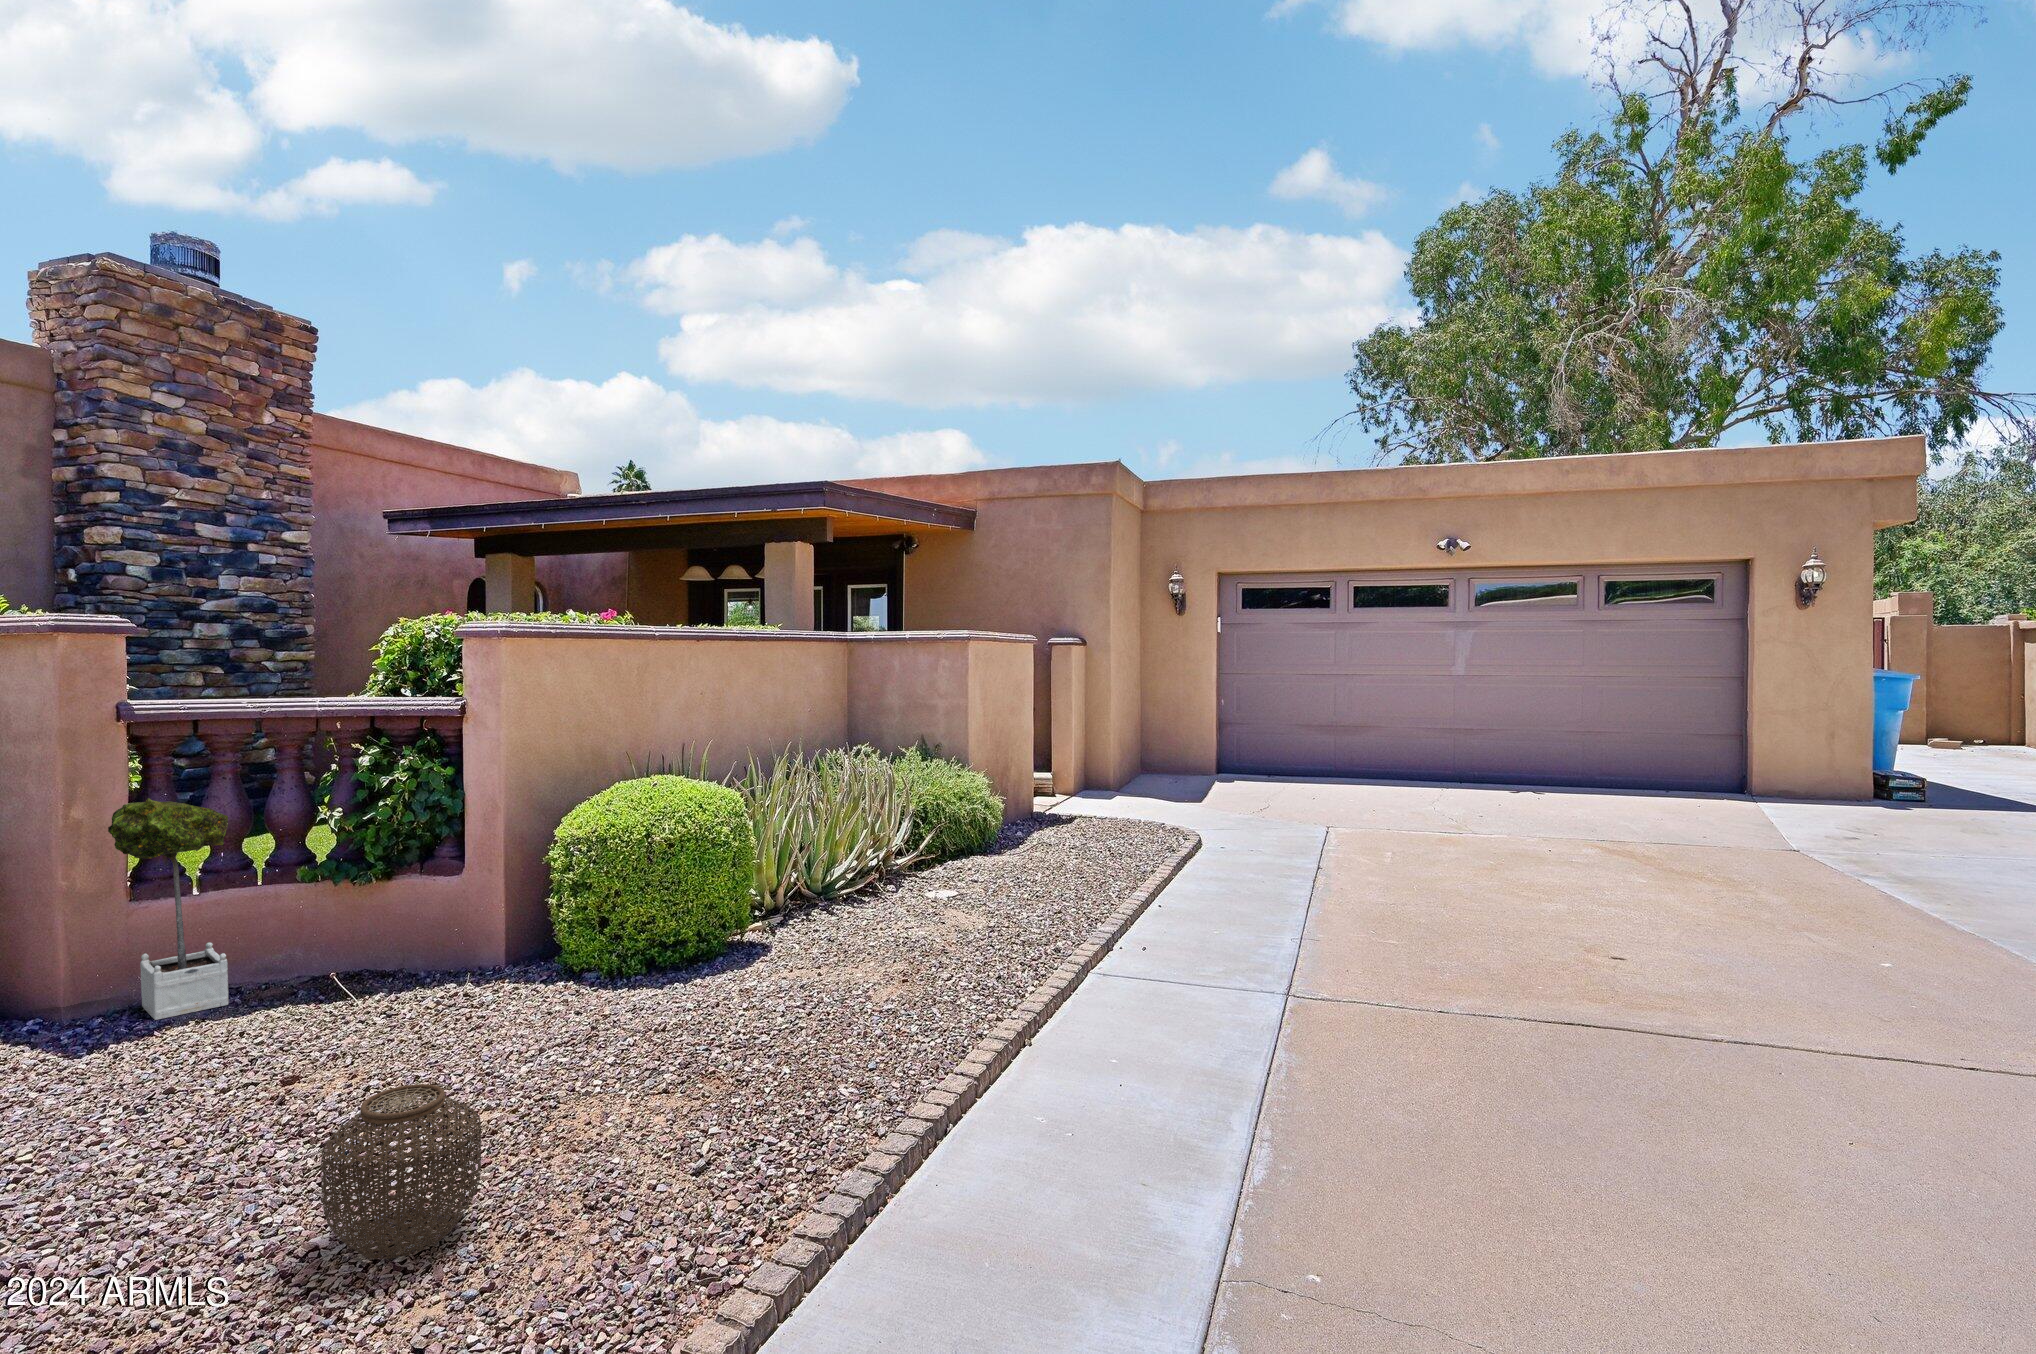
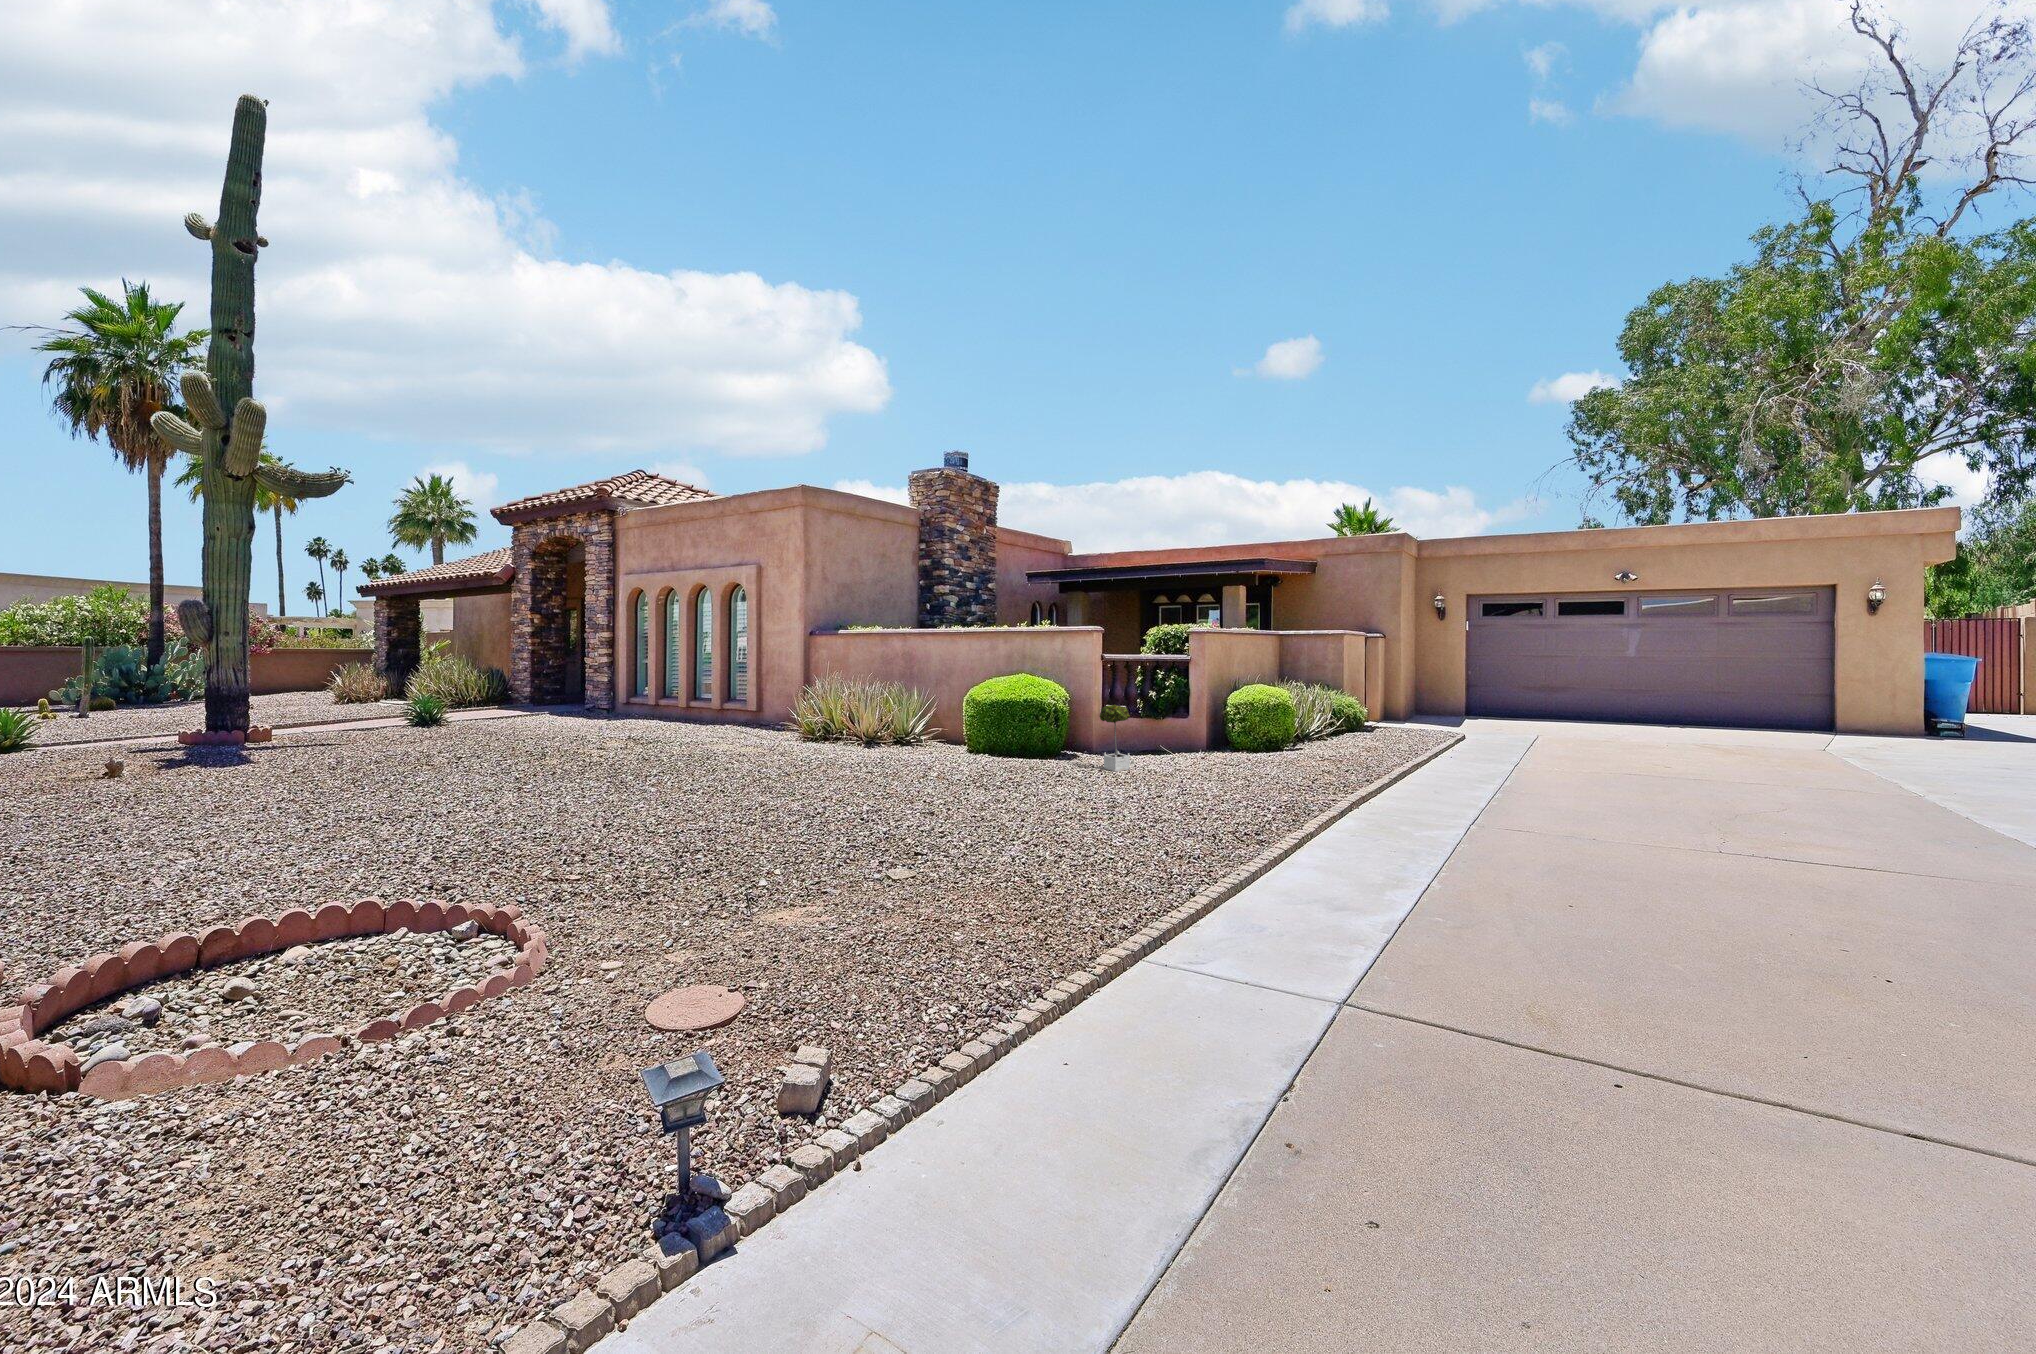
woven basket: present [321,1084,481,1259] -> none [1248,774,1282,811]

